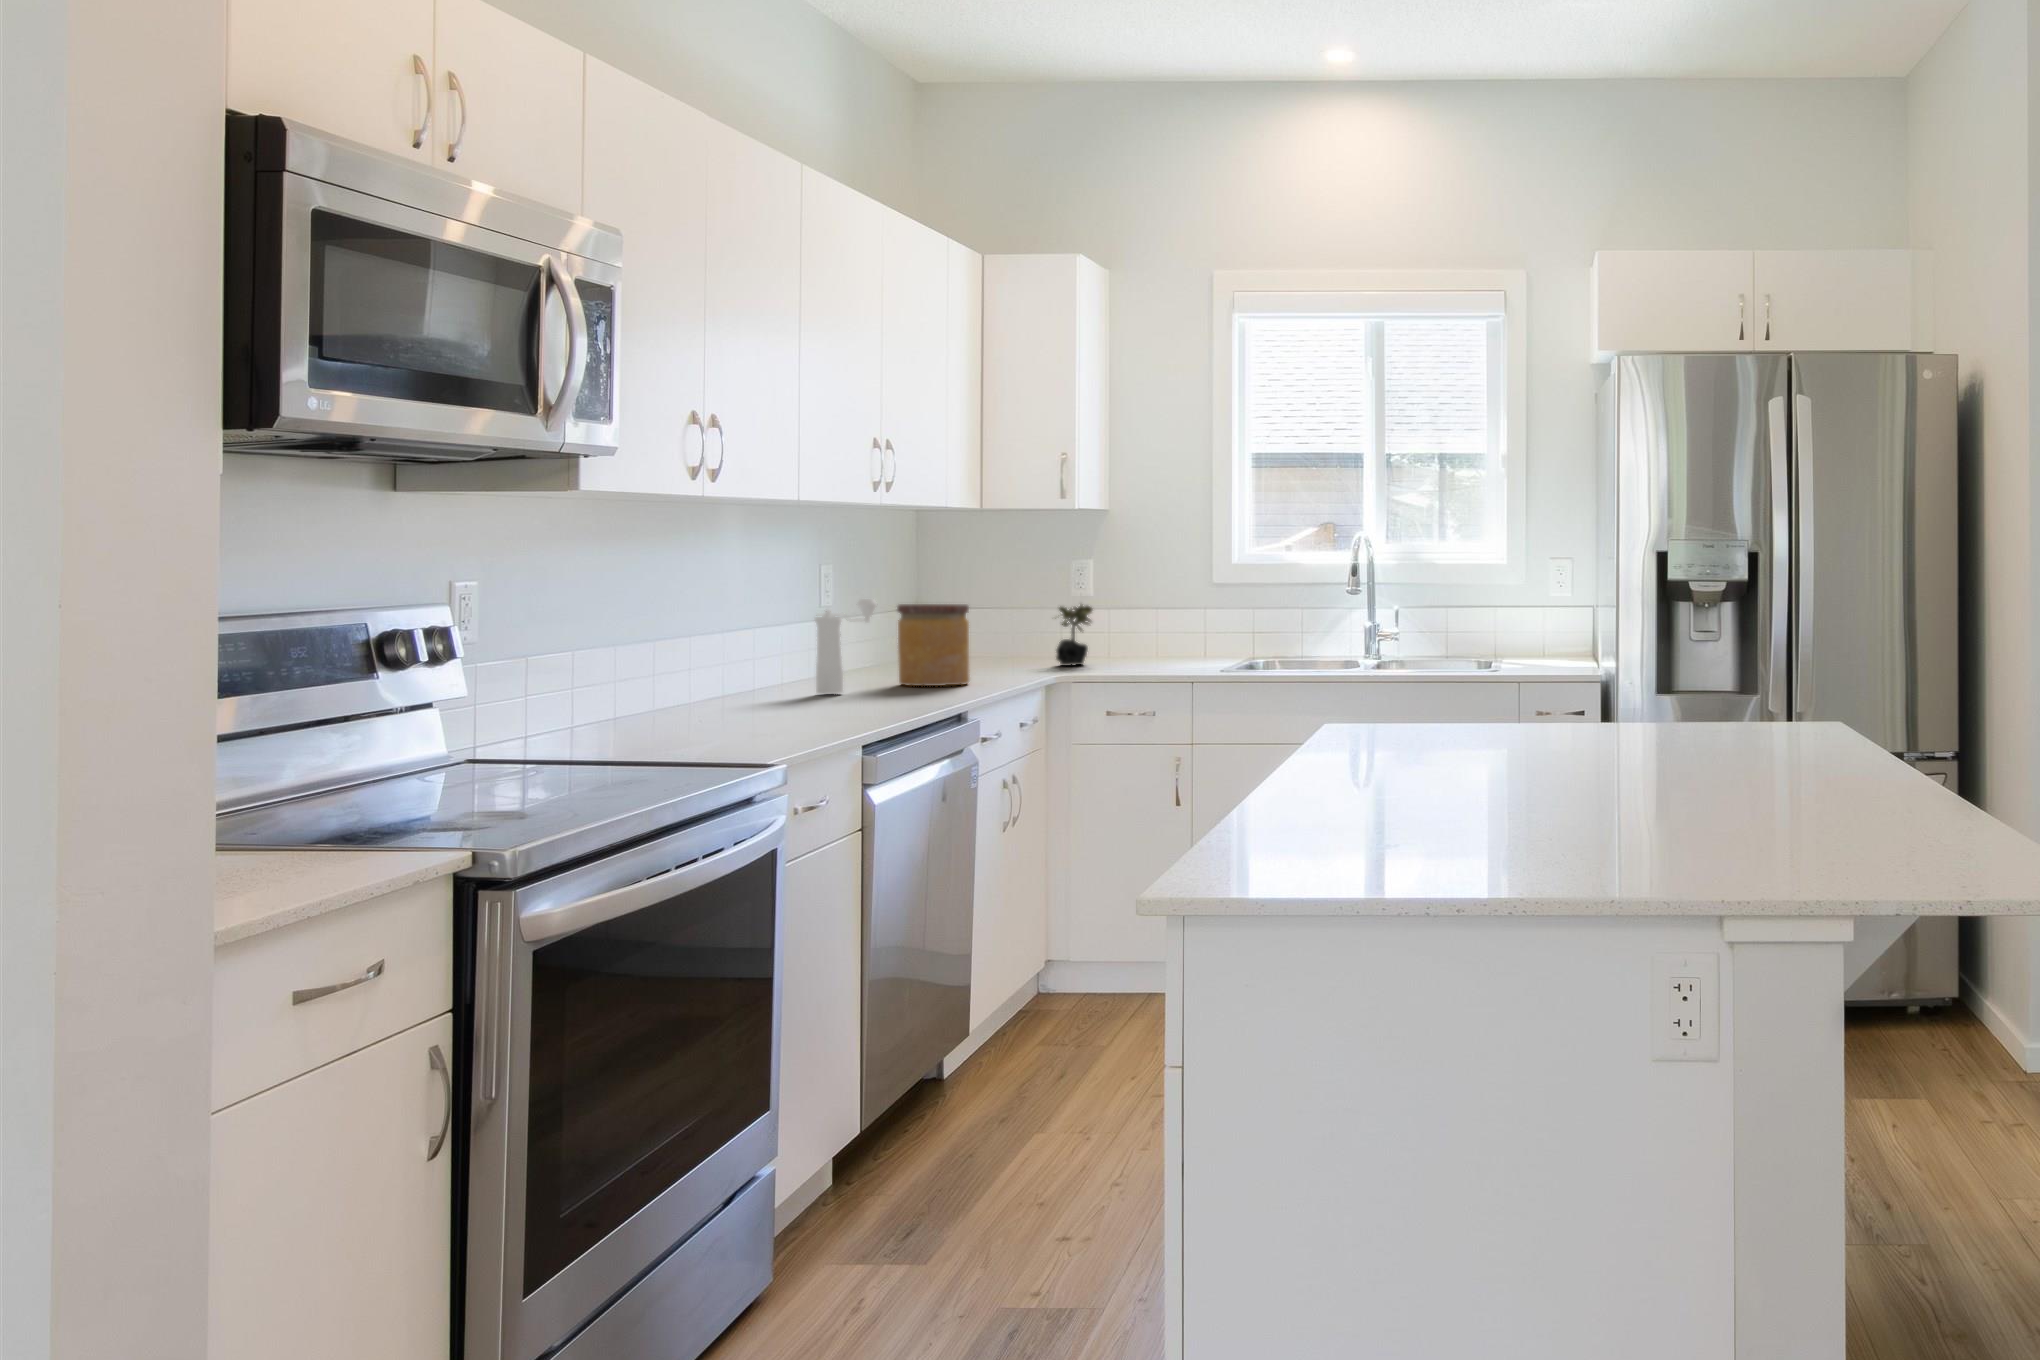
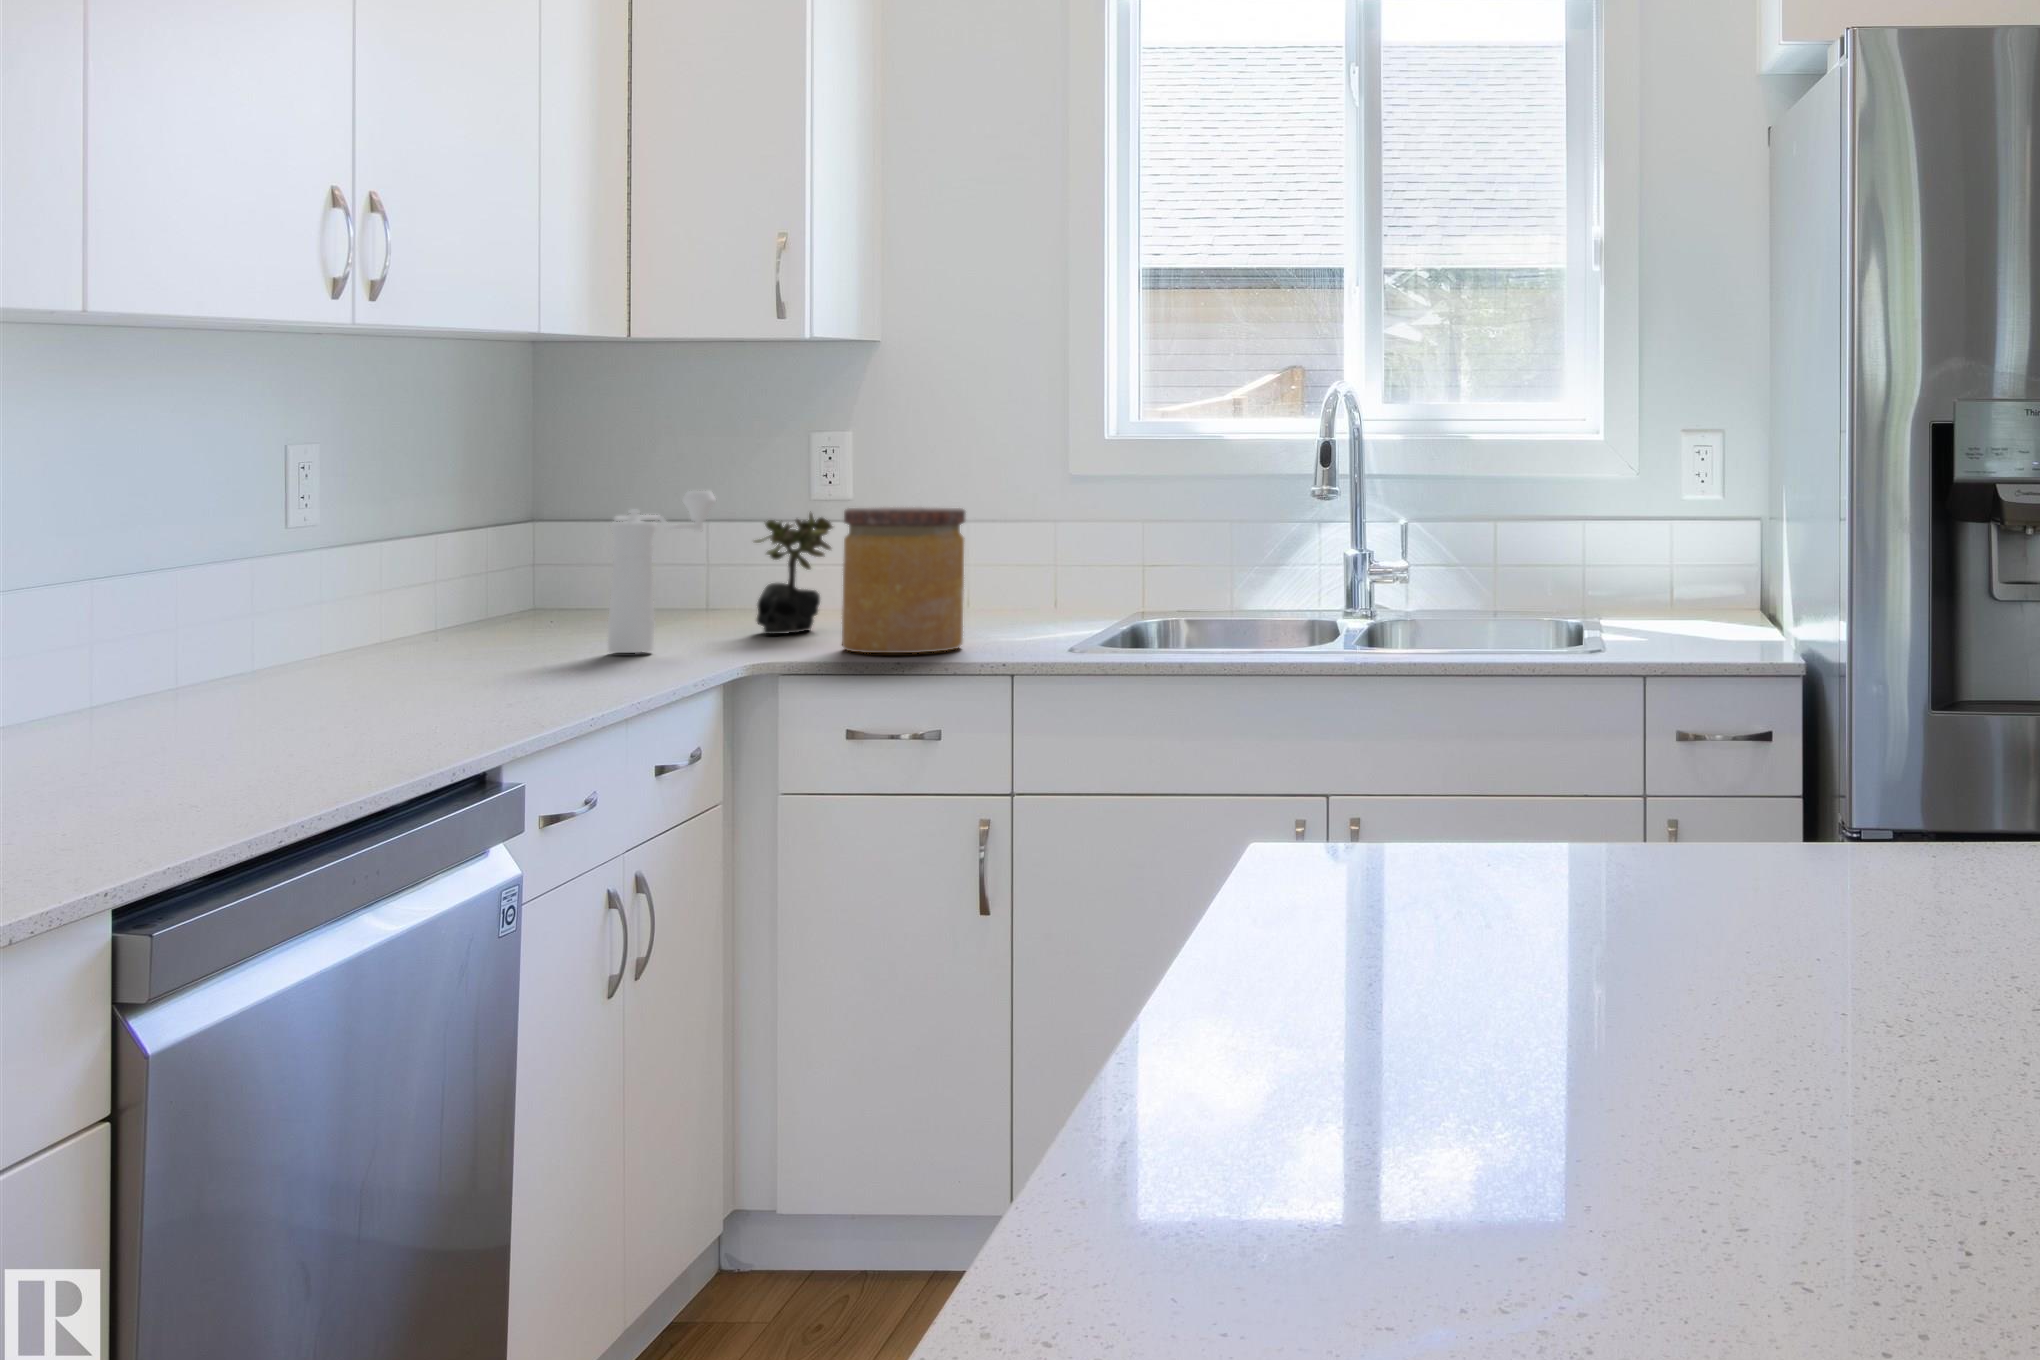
pepper mill: present [815,599,877,694] -> present [608,491,716,653]
jar: present [897,604,970,686] -> present [842,507,966,653]

